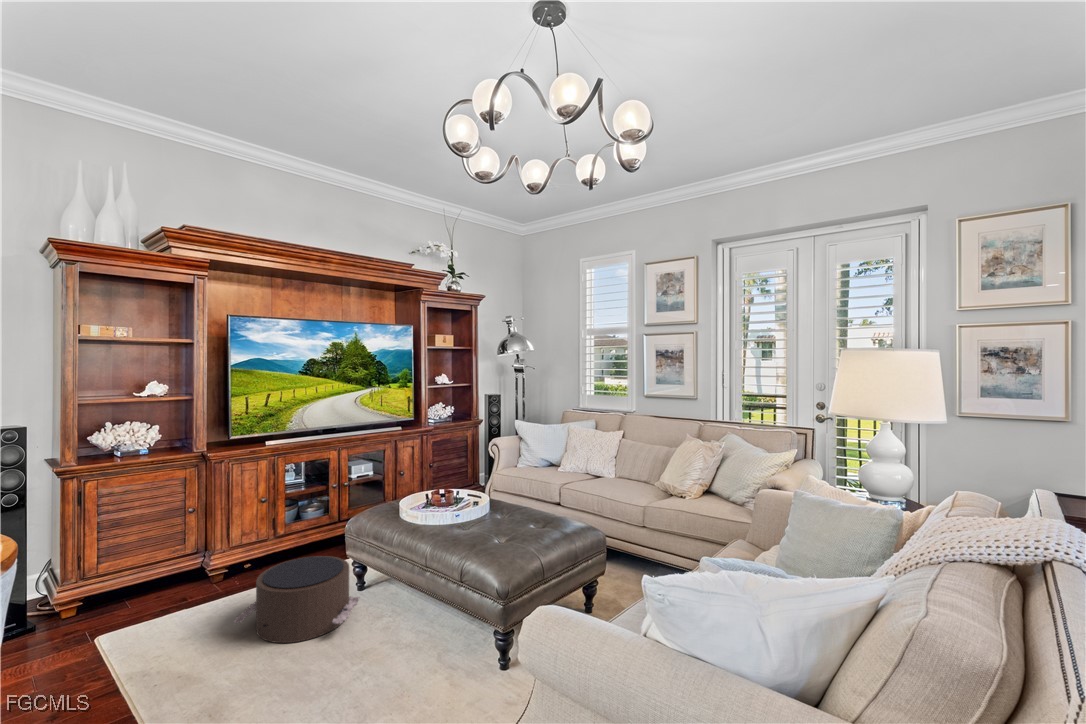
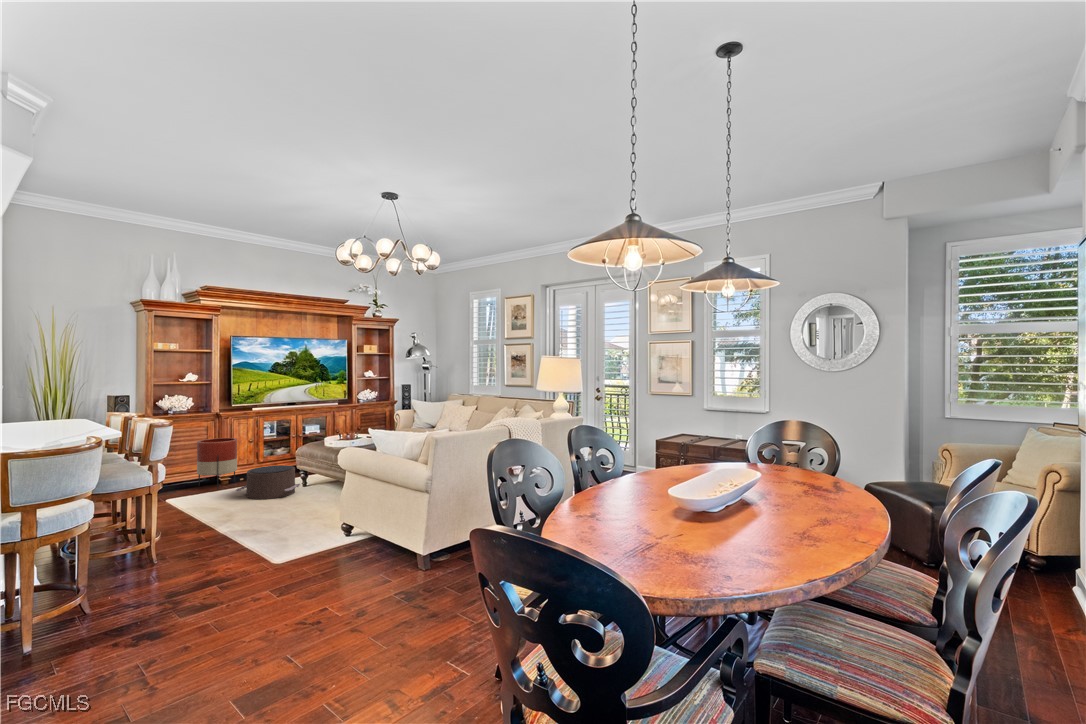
planter: none [163,497,239,605] -> present [197,438,237,489]

